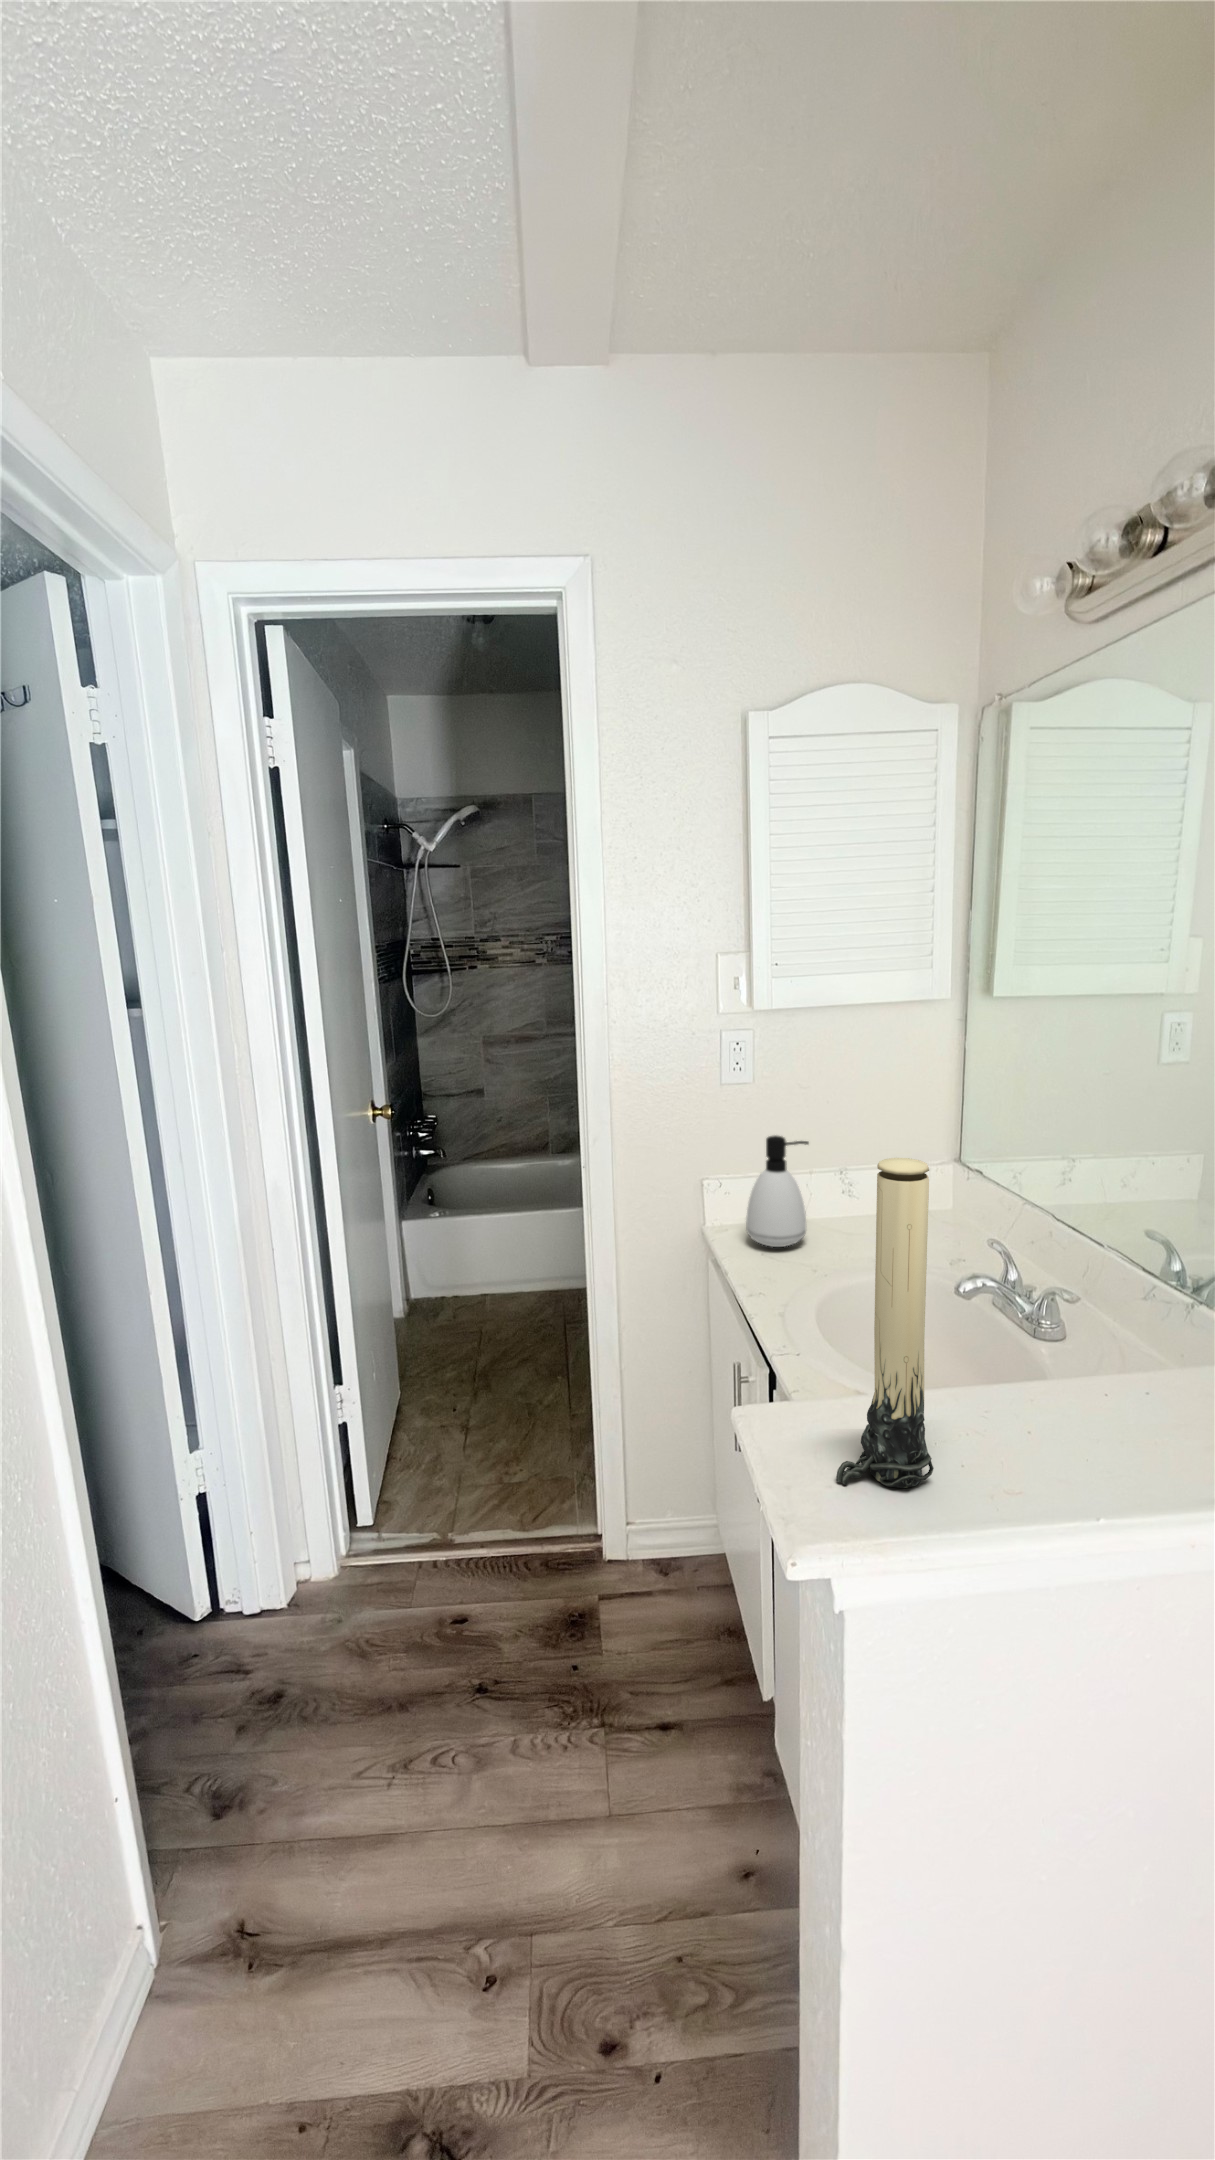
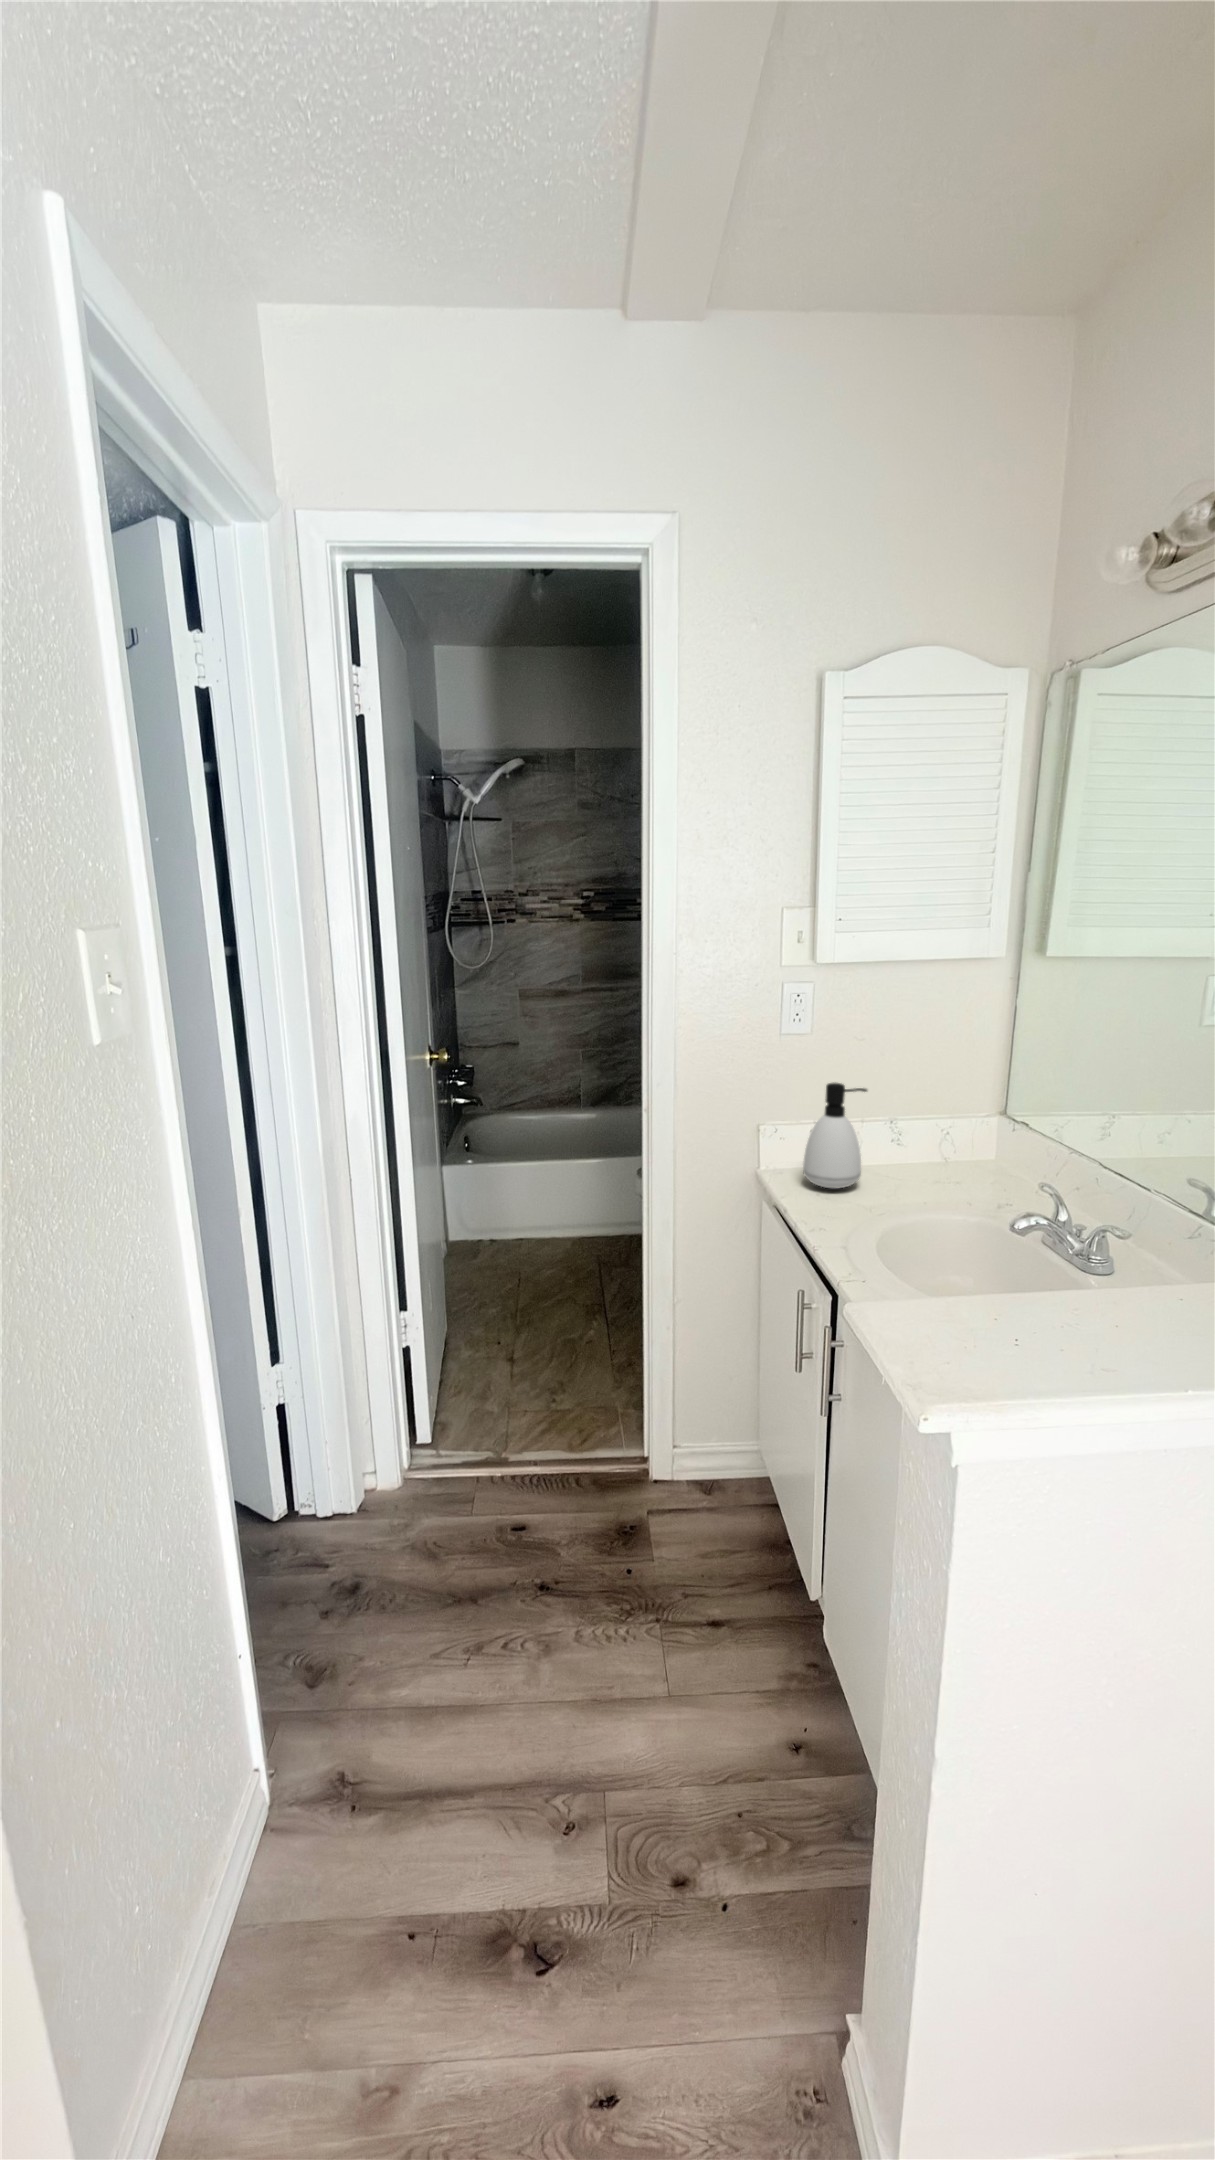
candle: present [836,1158,934,1488] -> none [943,1075,1042,1360]

